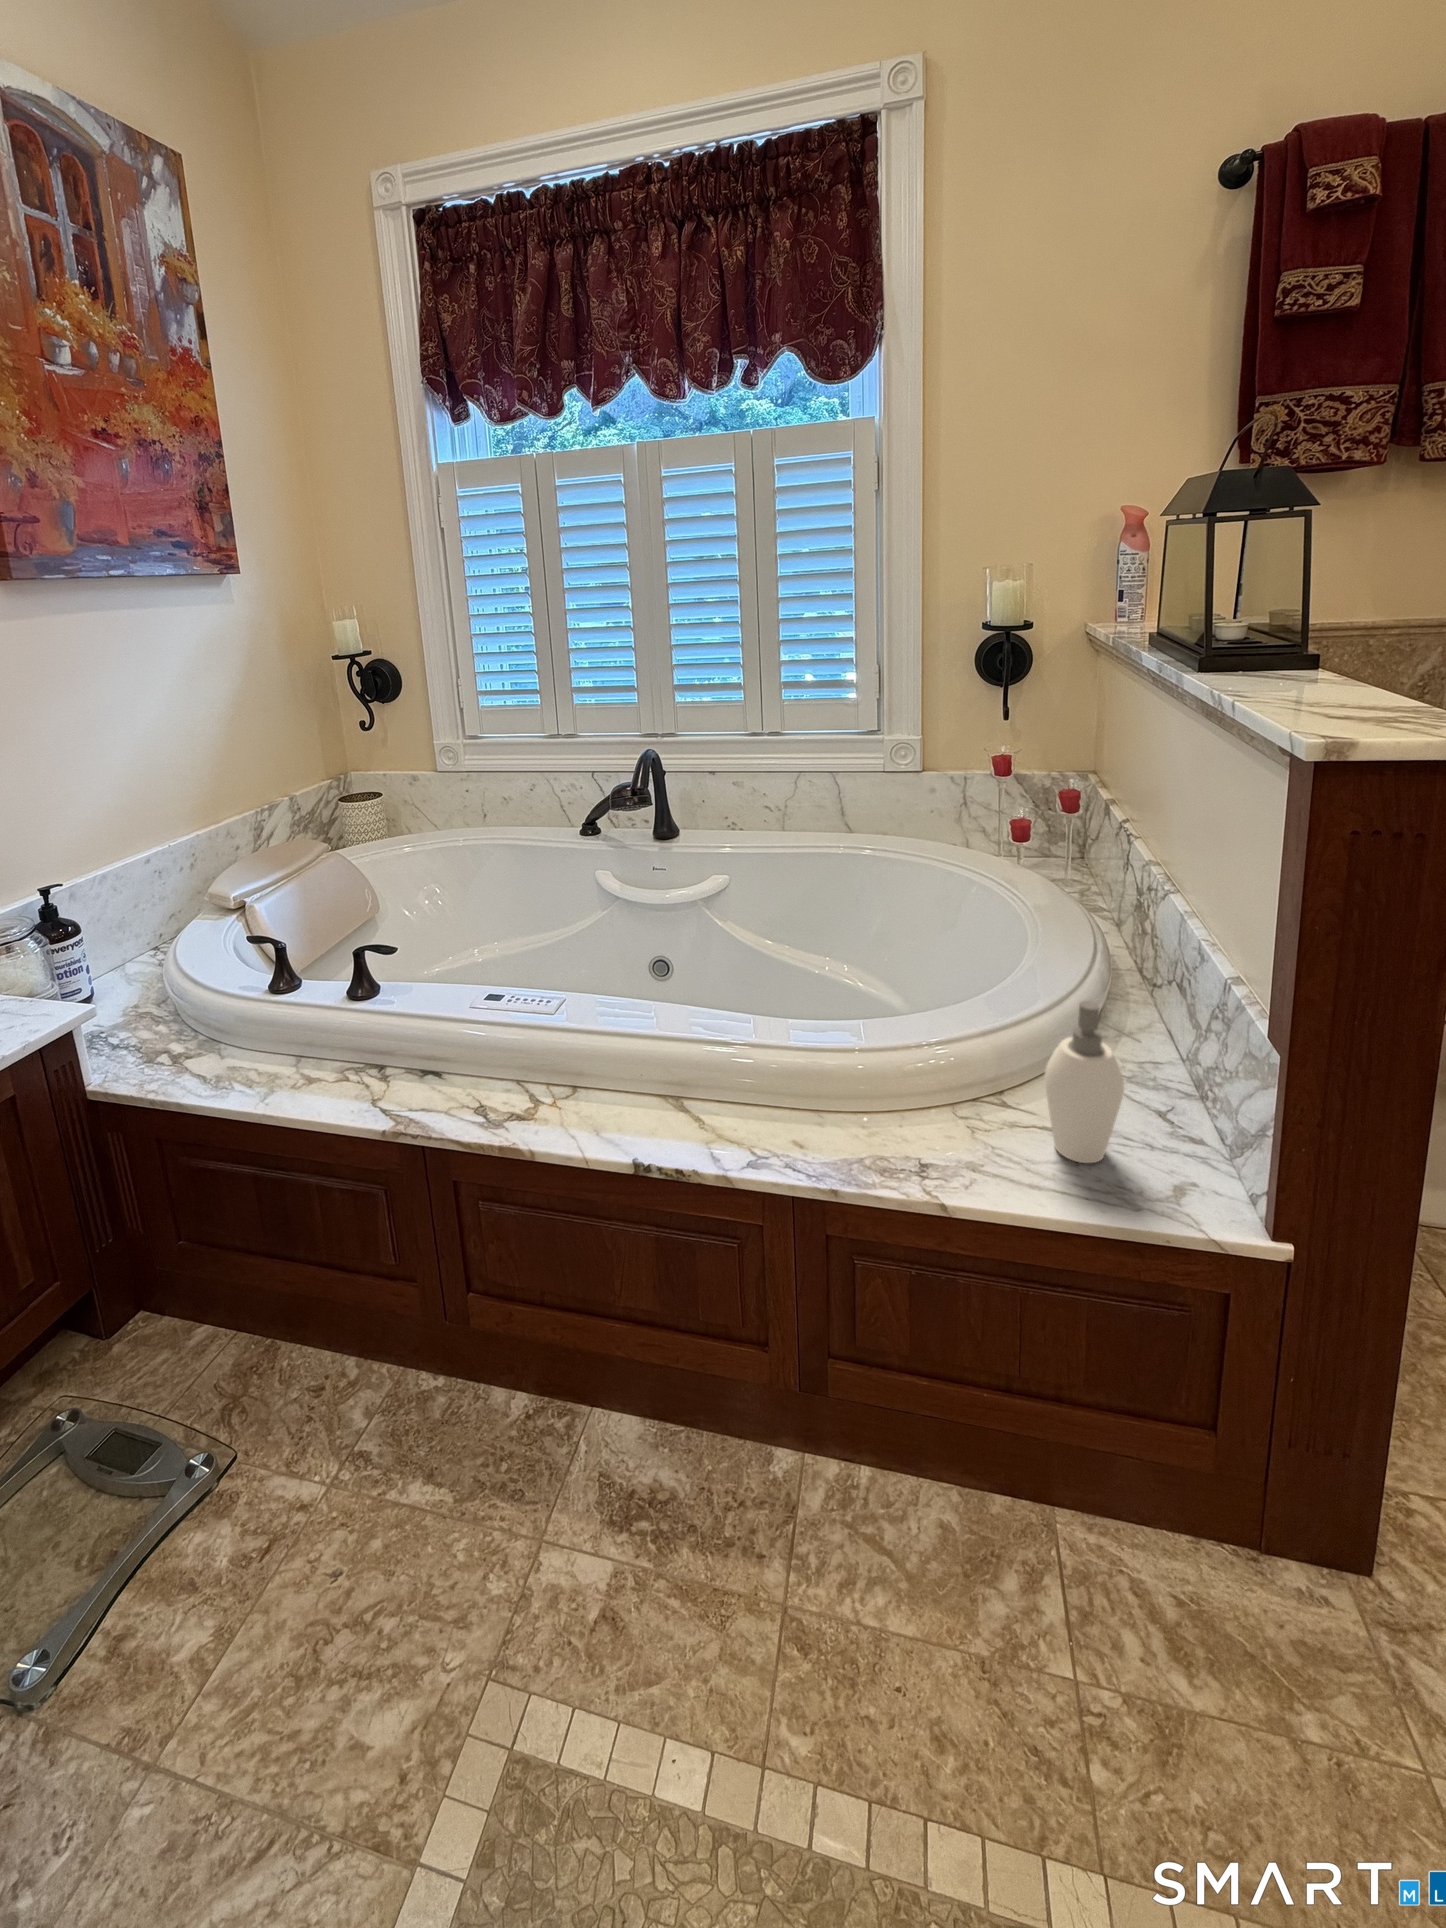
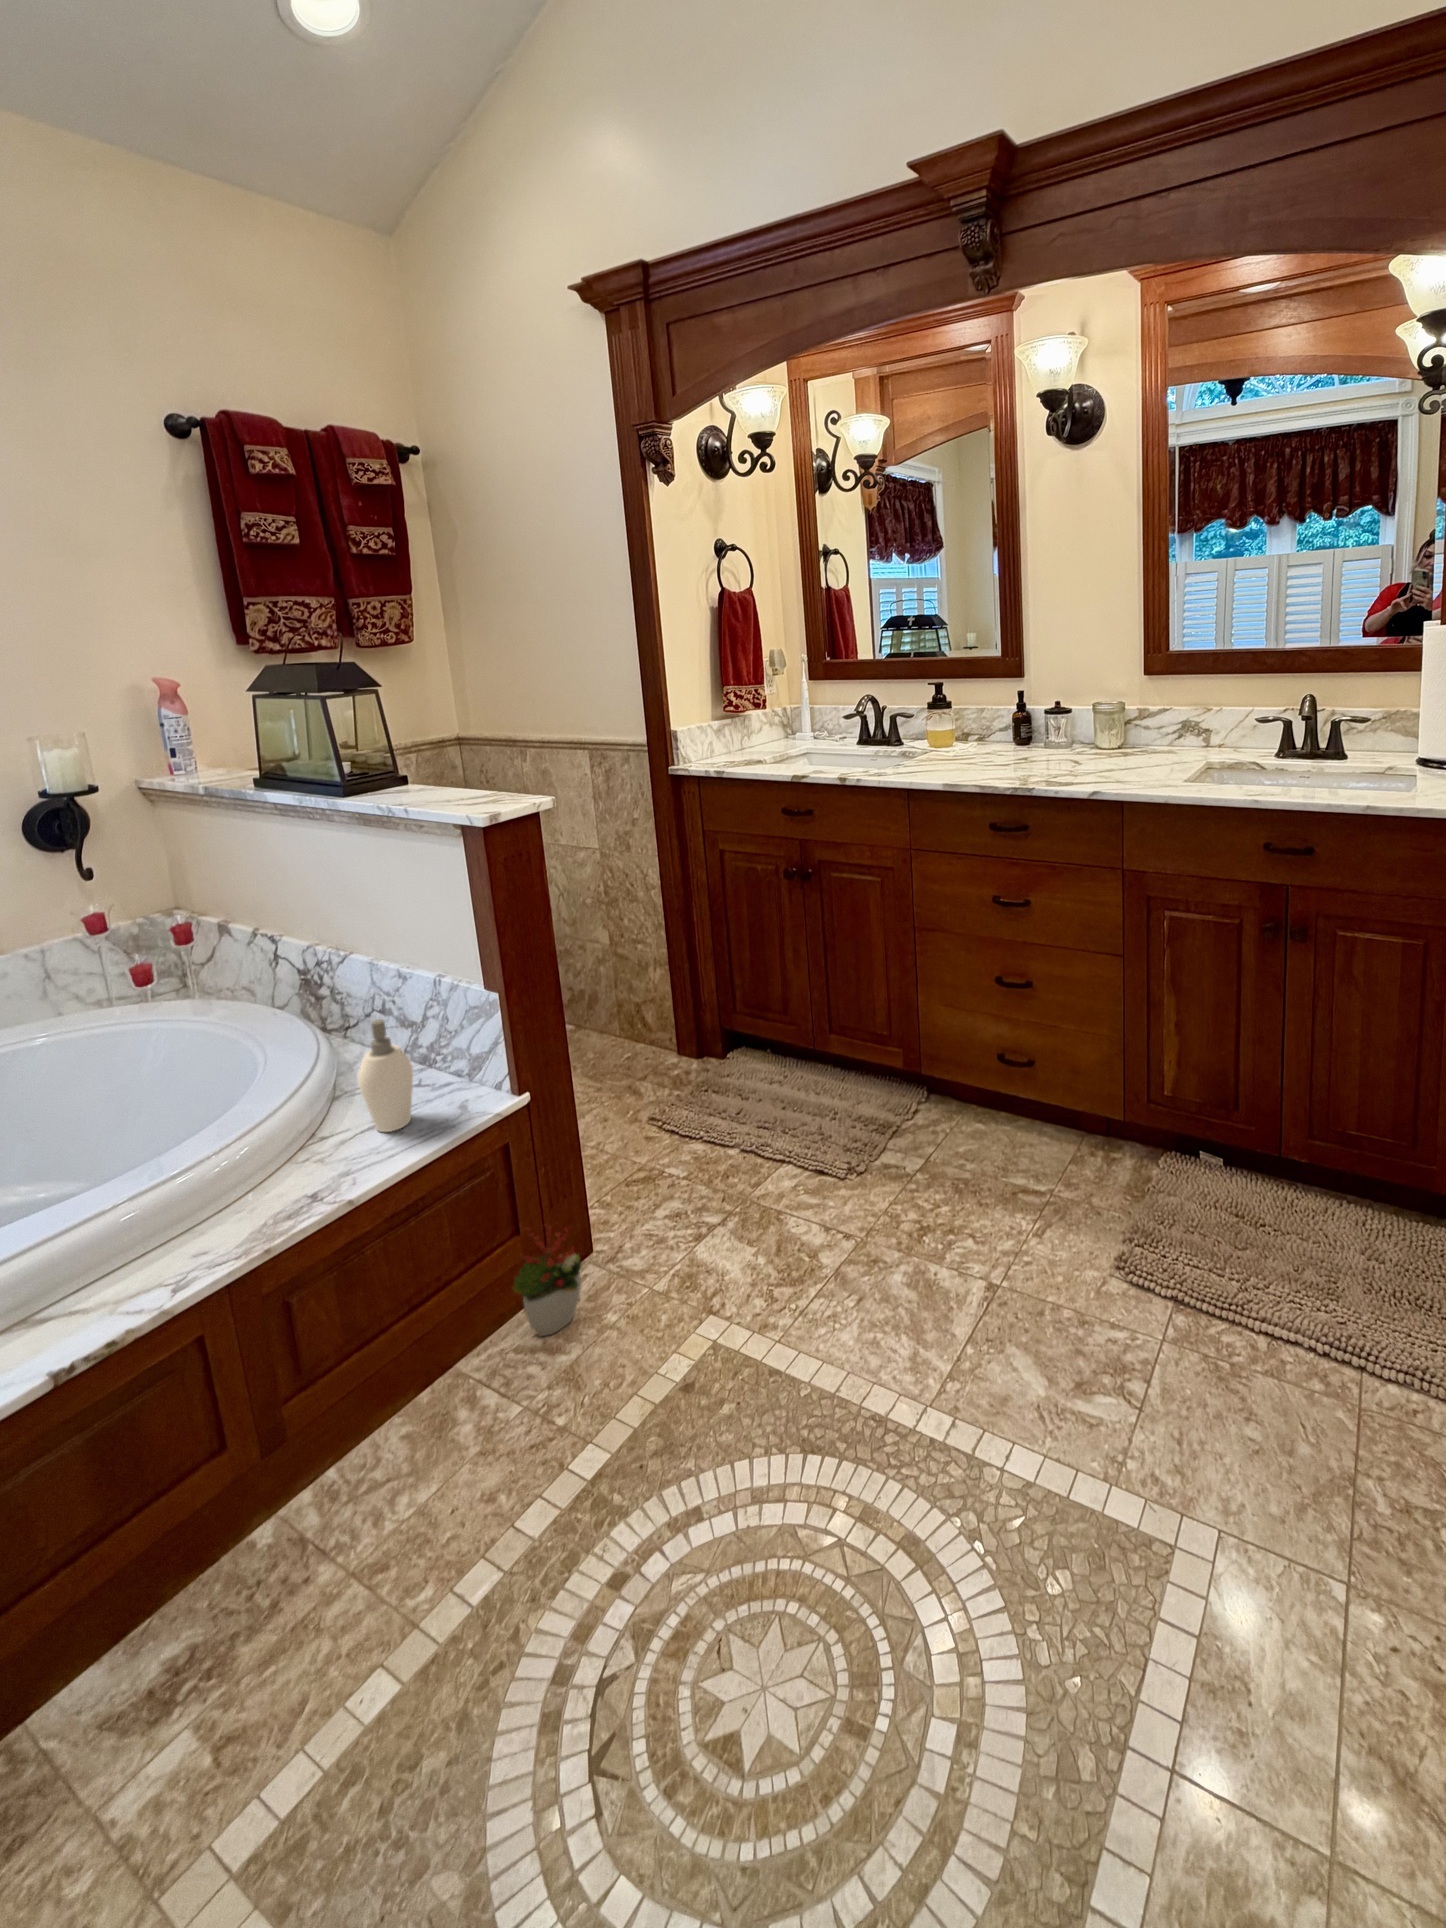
decorative plant: none [1152,1442,1297,1643] -> present [513,1224,581,1336]

